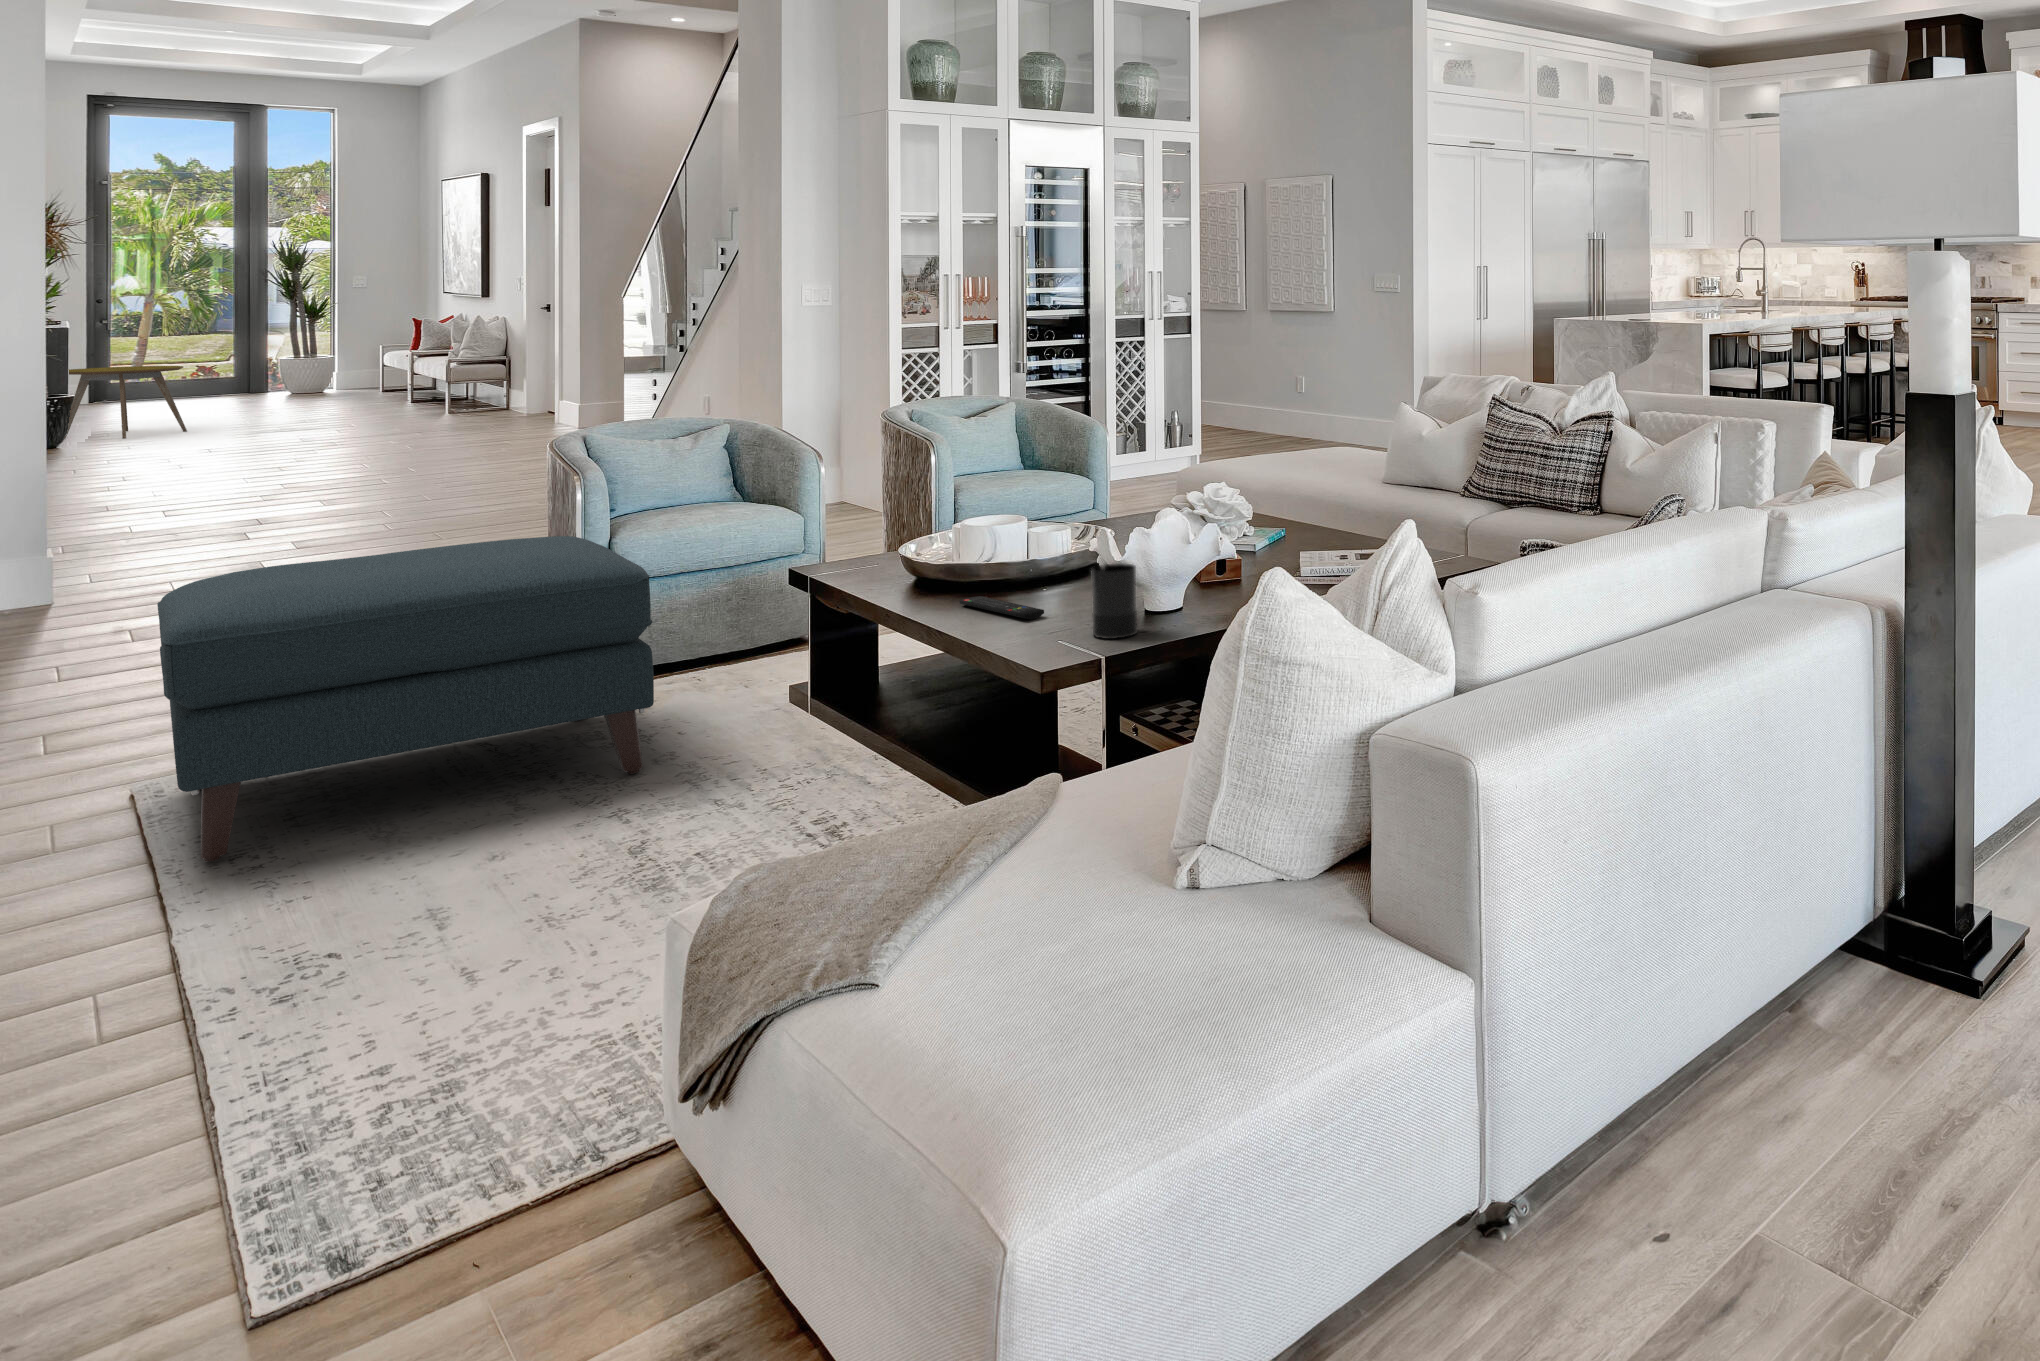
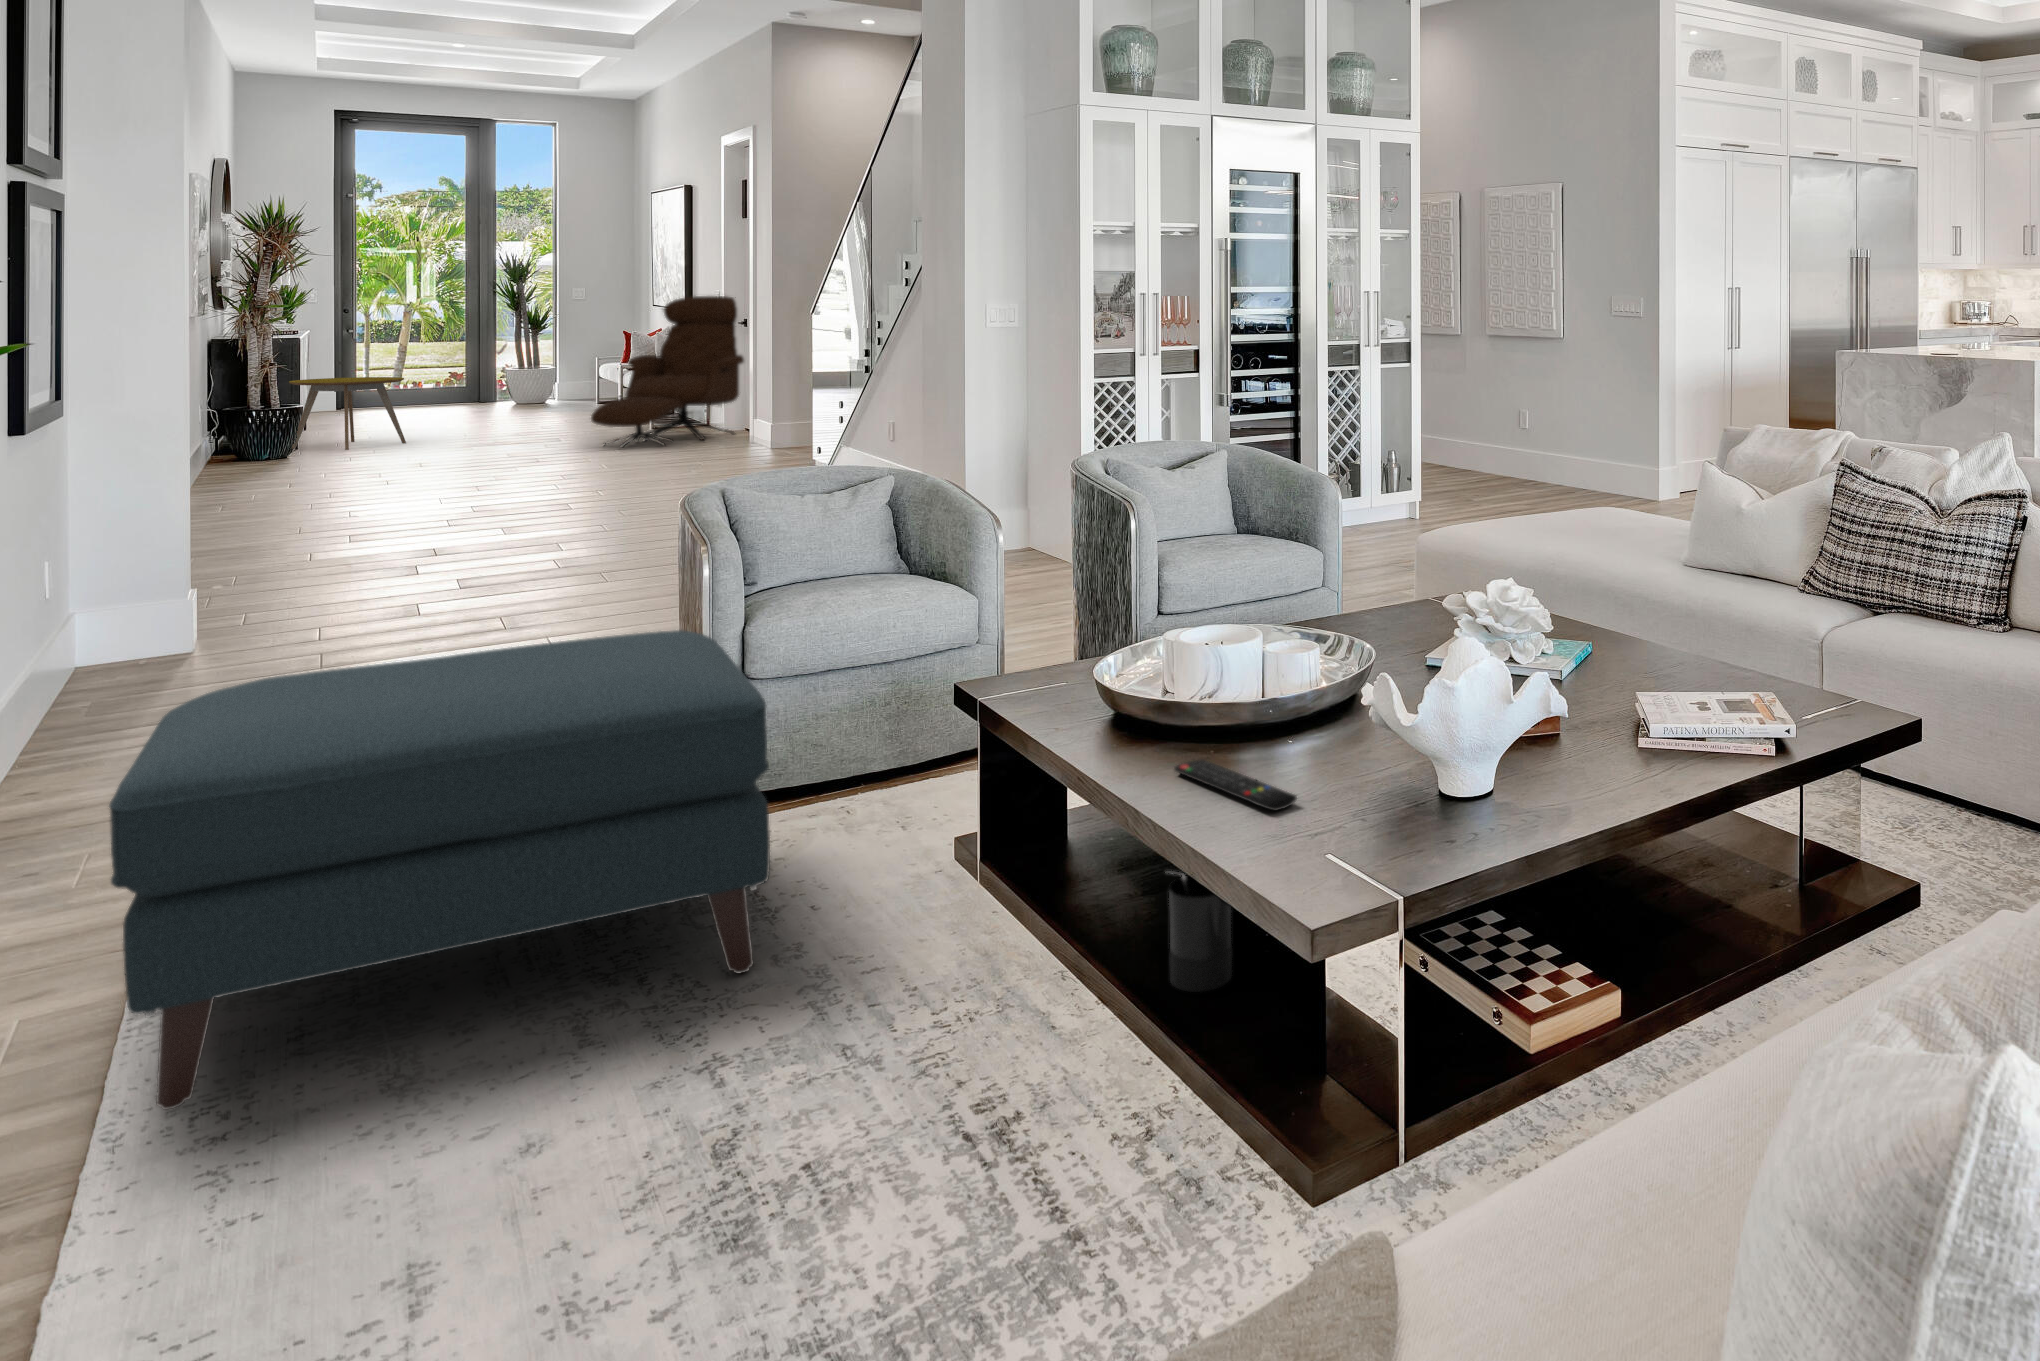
lounge chair: none [390,282,557,431] -> present [591,296,744,447]
candle: present [1092,563,1137,639] -> present [1169,872,1232,992]

